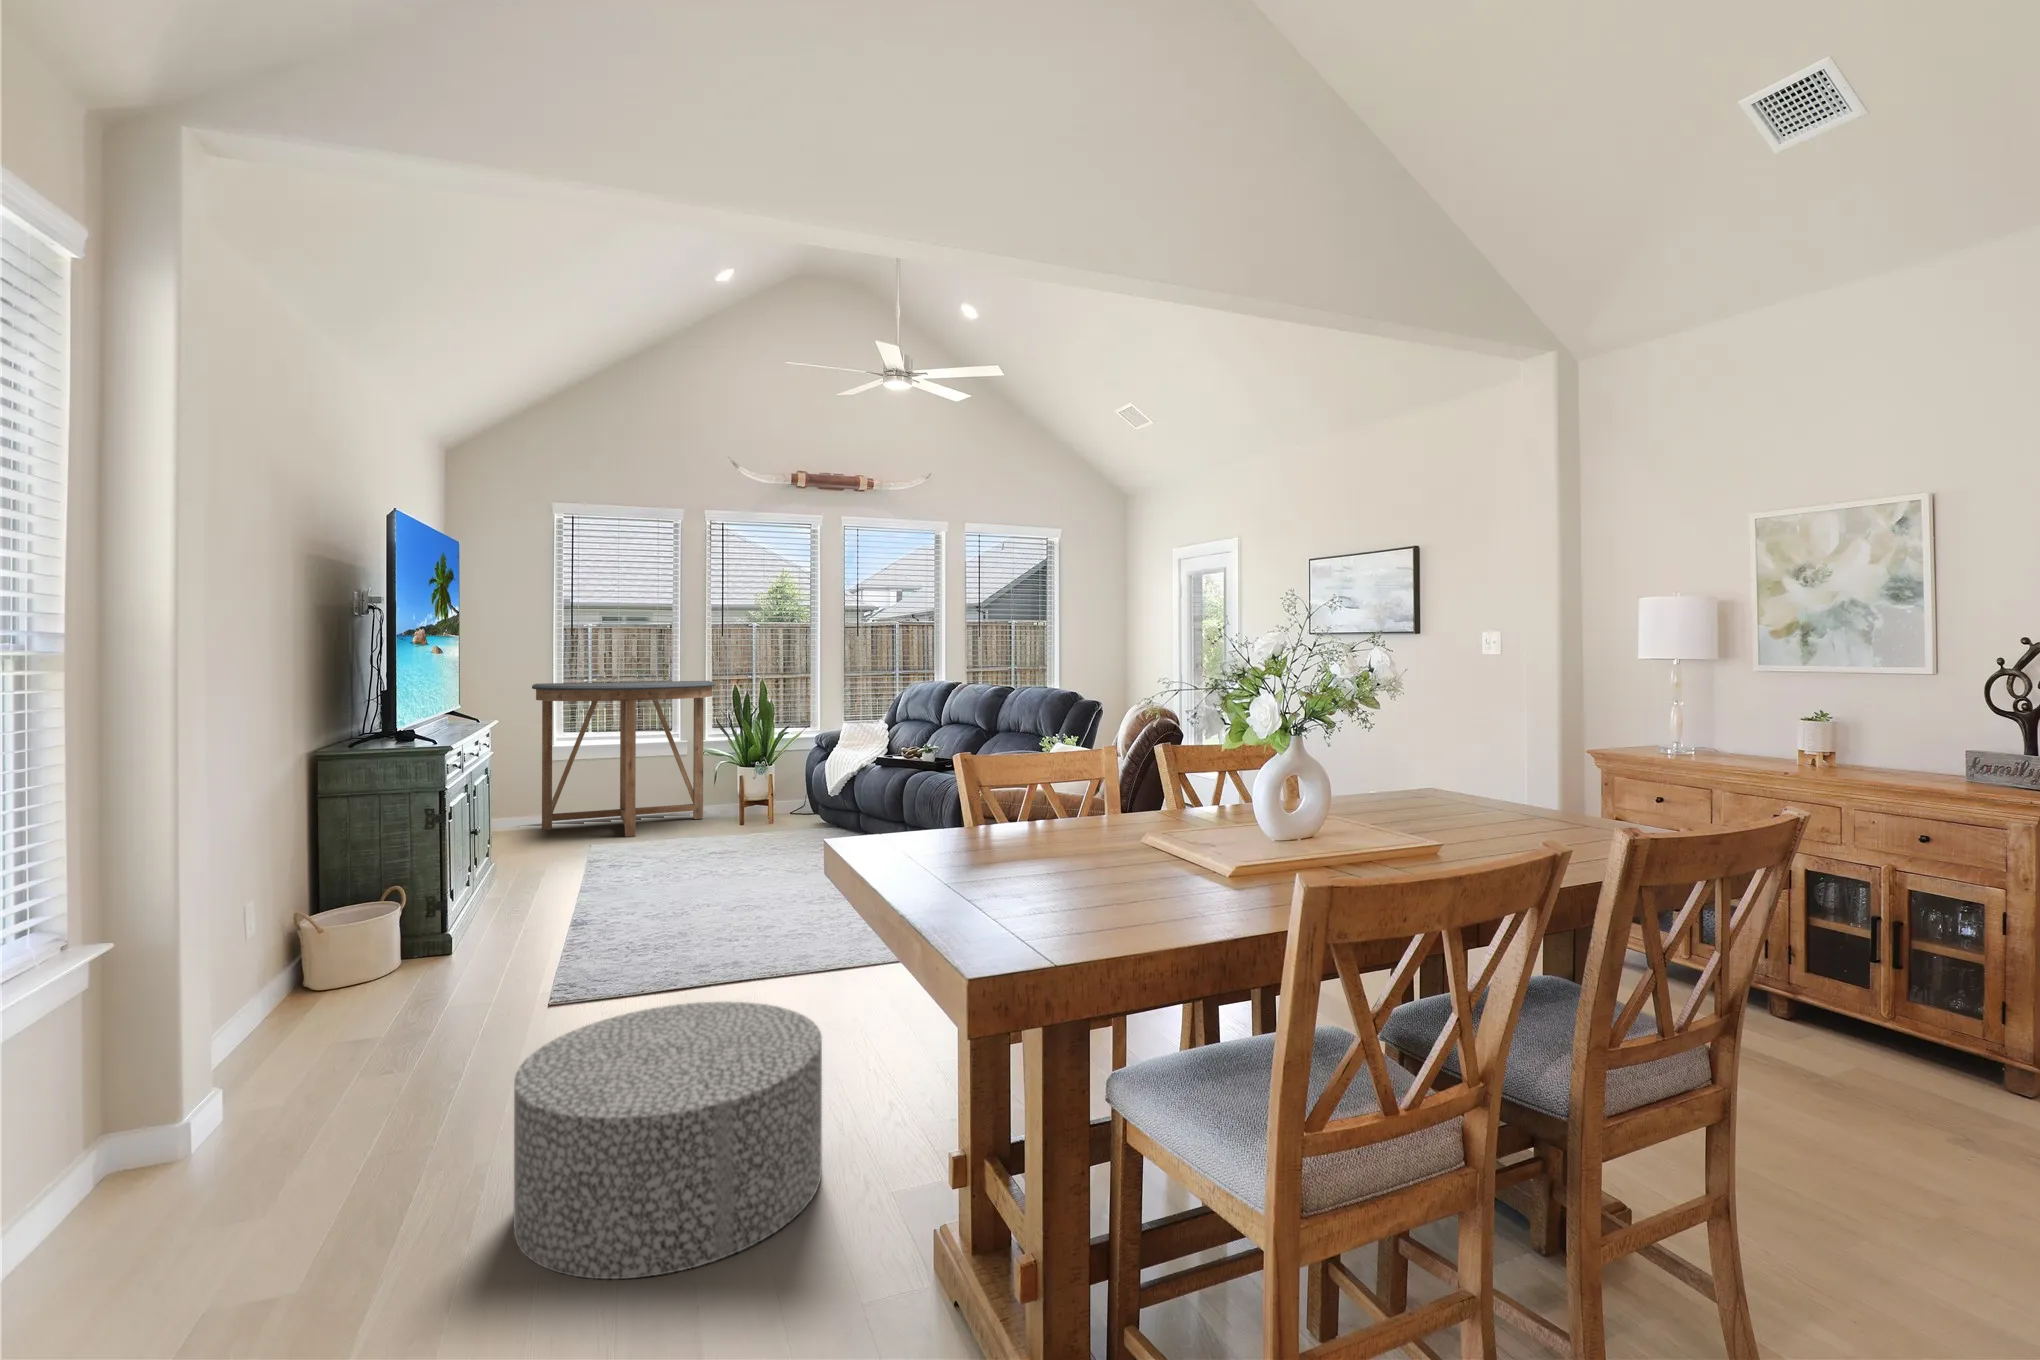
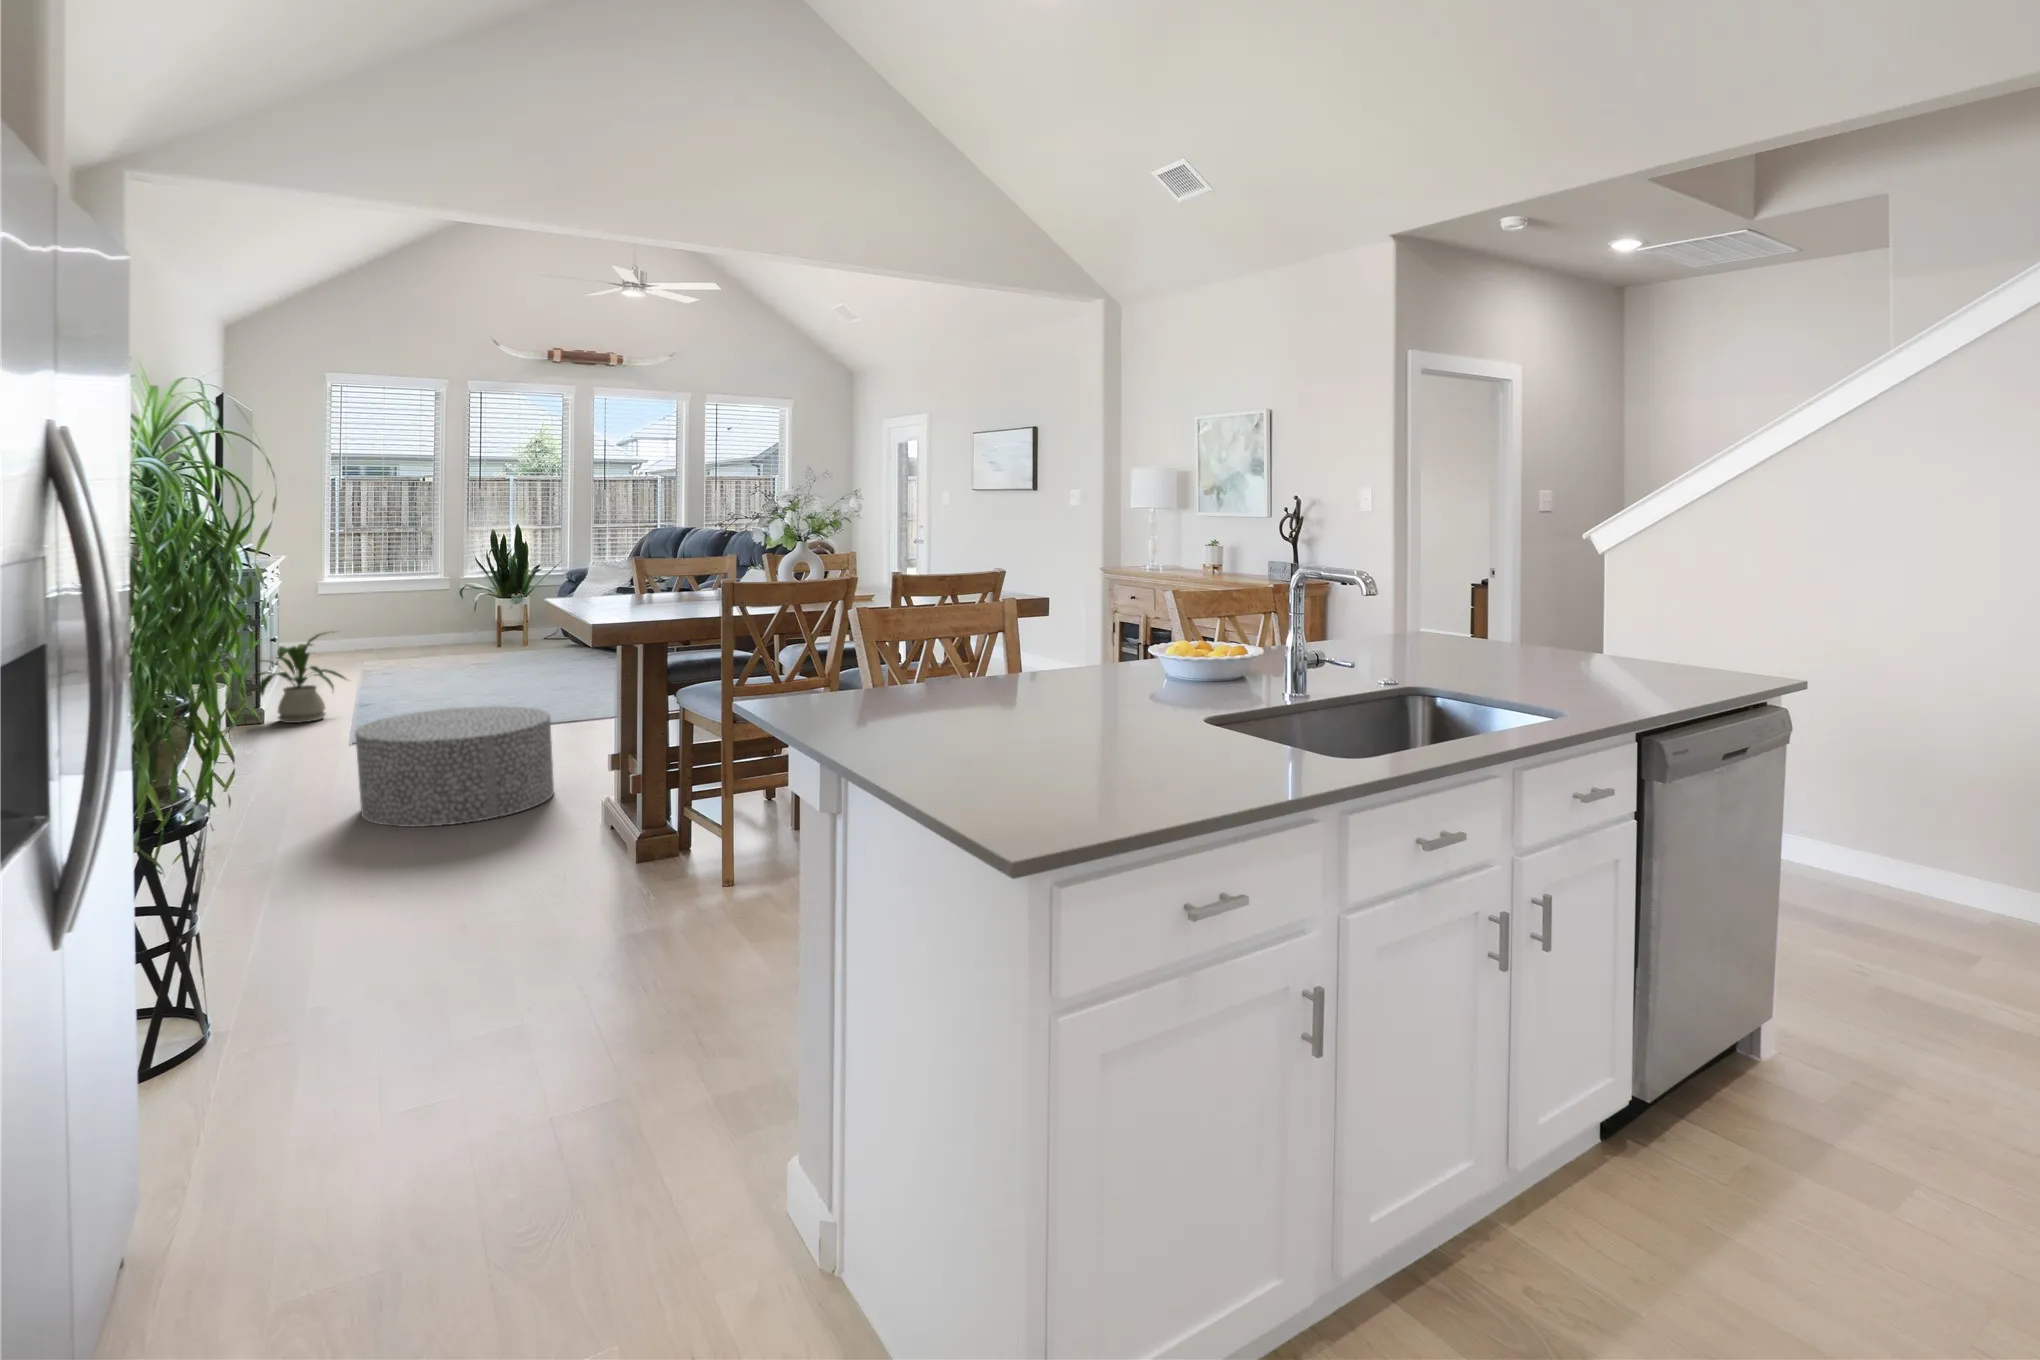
console table: present [532,681,716,837] -> none [299,526,474,655]
house plant: none [408,836,556,964] -> present [255,631,346,723]

